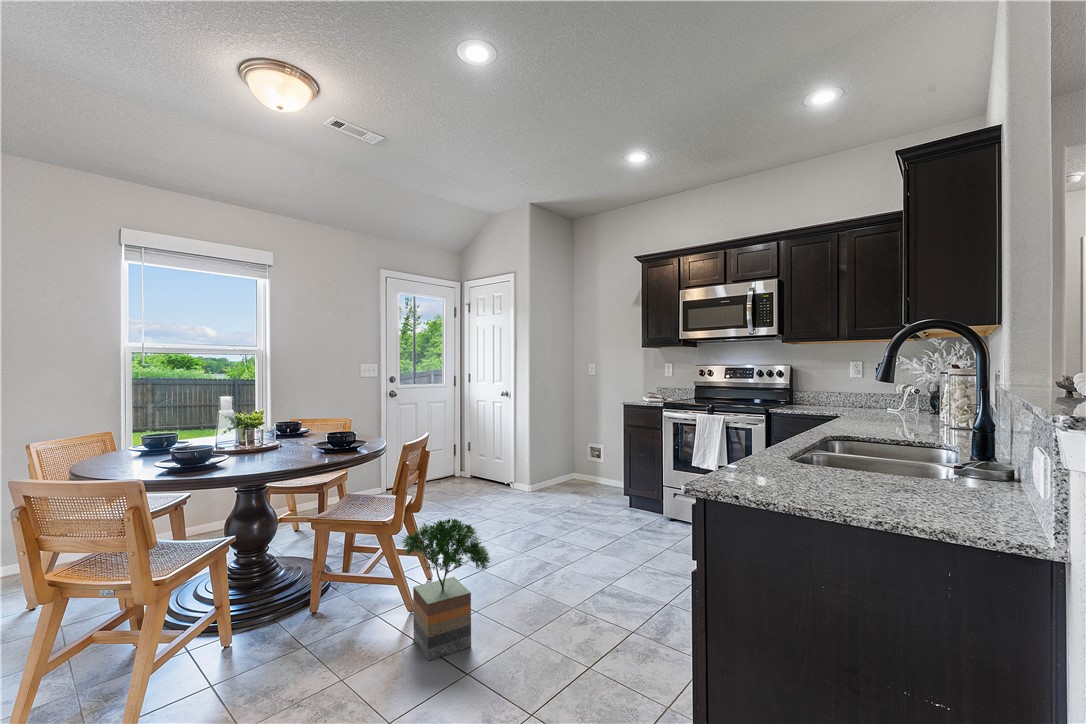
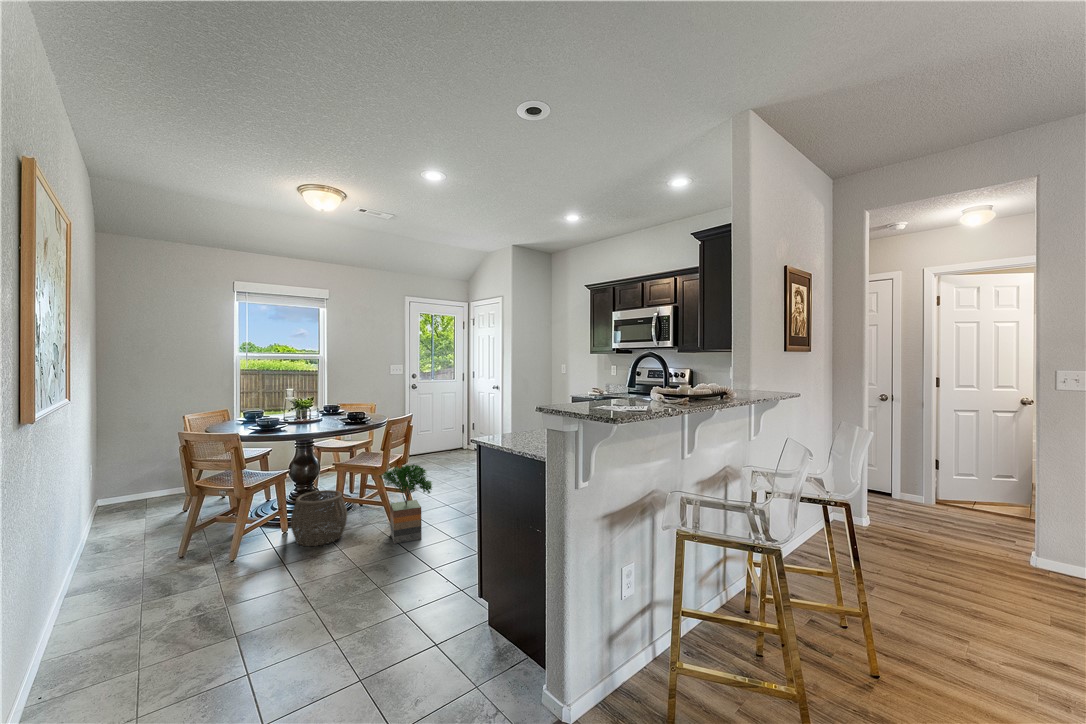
woven basket: none [238,568,339,679] -> present [291,490,347,546]

